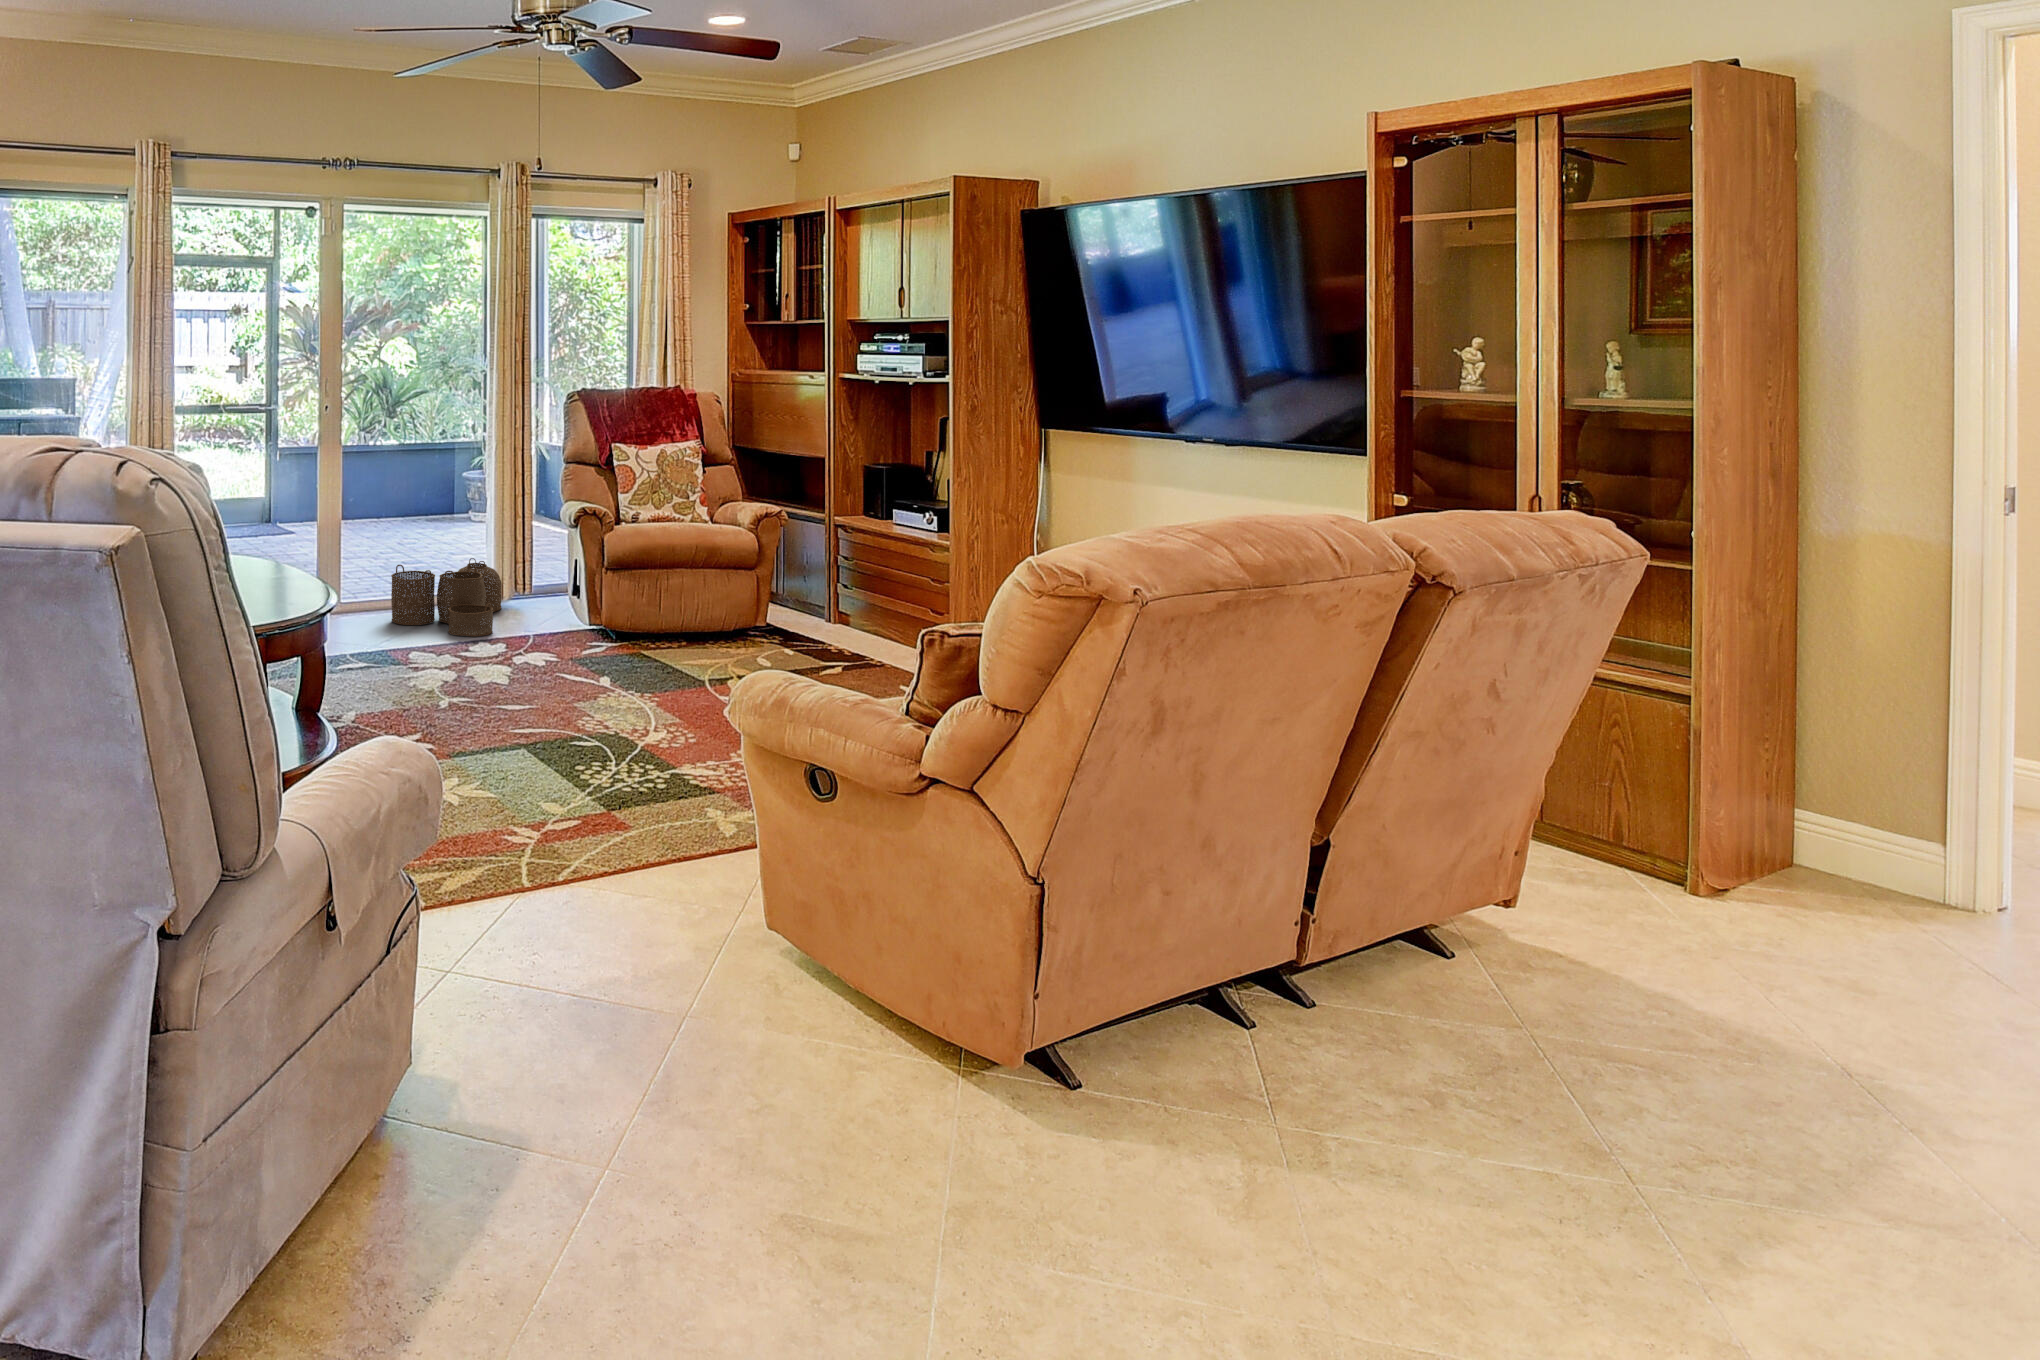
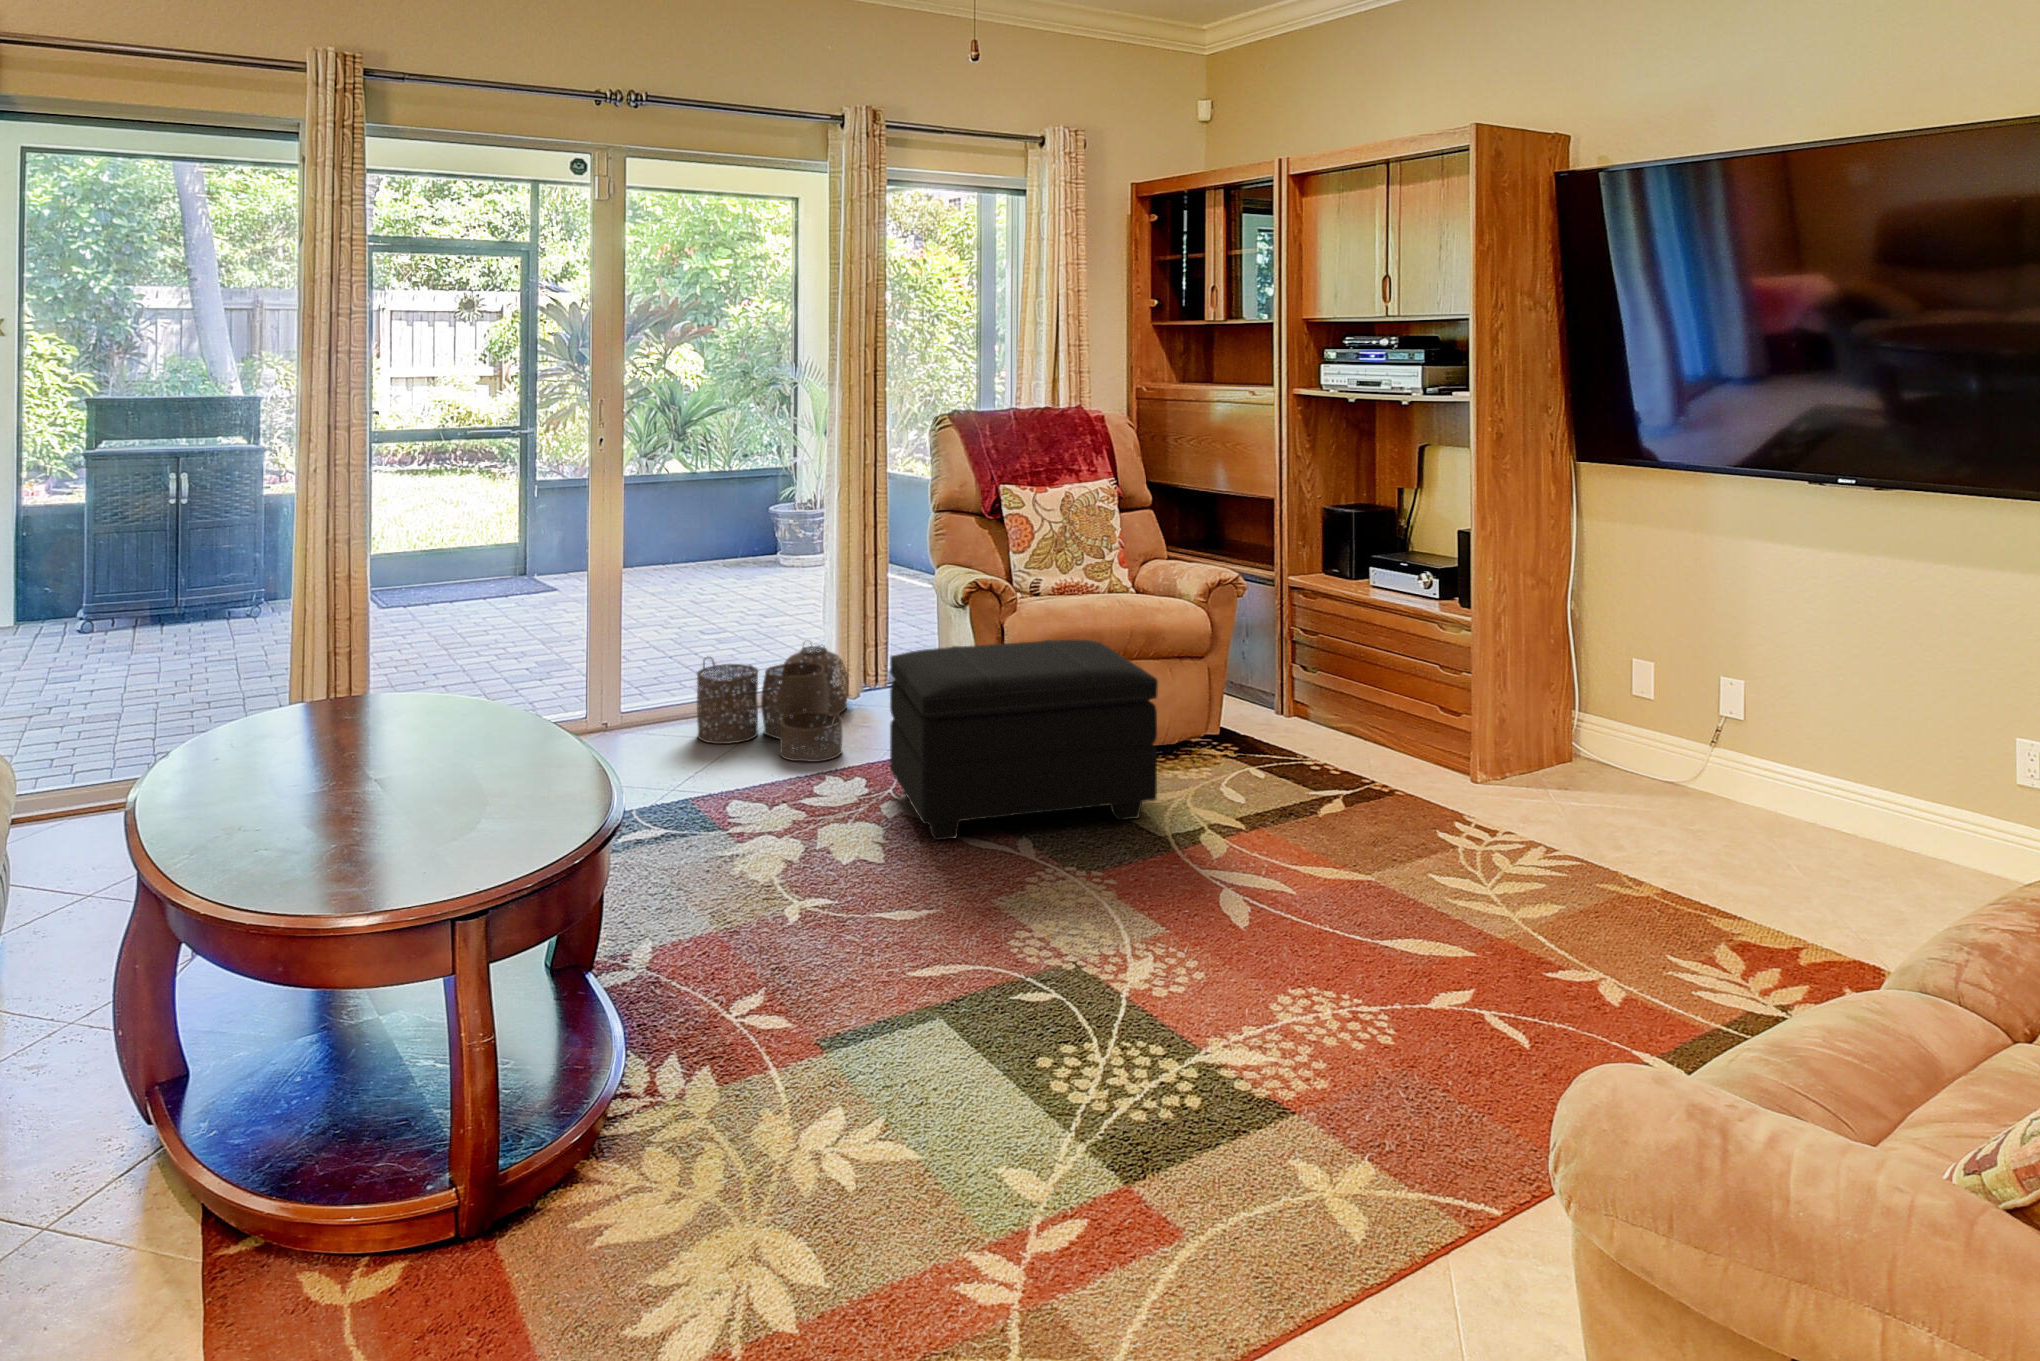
footstool: none [522,553,703,677] -> present [890,640,1158,840]

